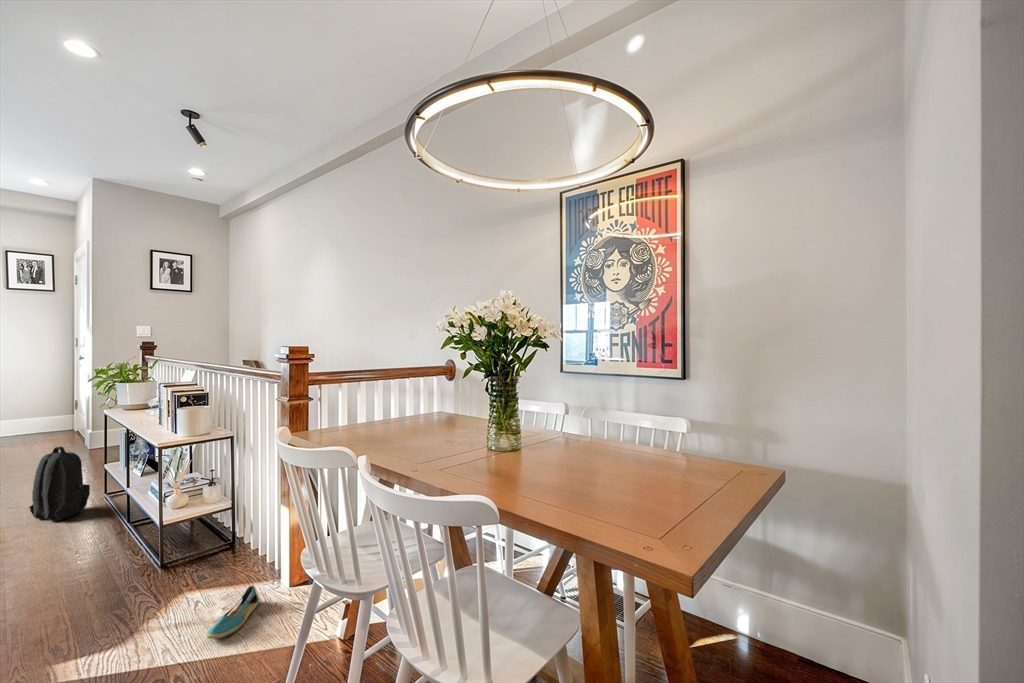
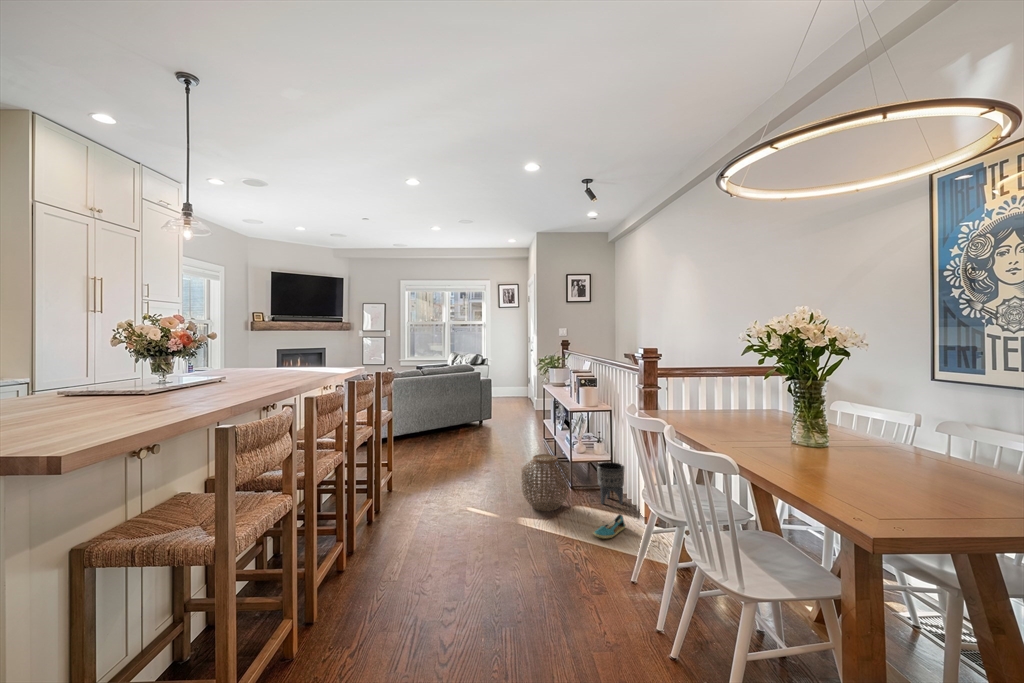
backpack: present [29,446,90,521] -> none [510,405,536,450]
planter: none [209,509,254,575] -> present [597,462,625,504]
woven basket: none [49,525,158,630] -> present [521,454,569,511]

